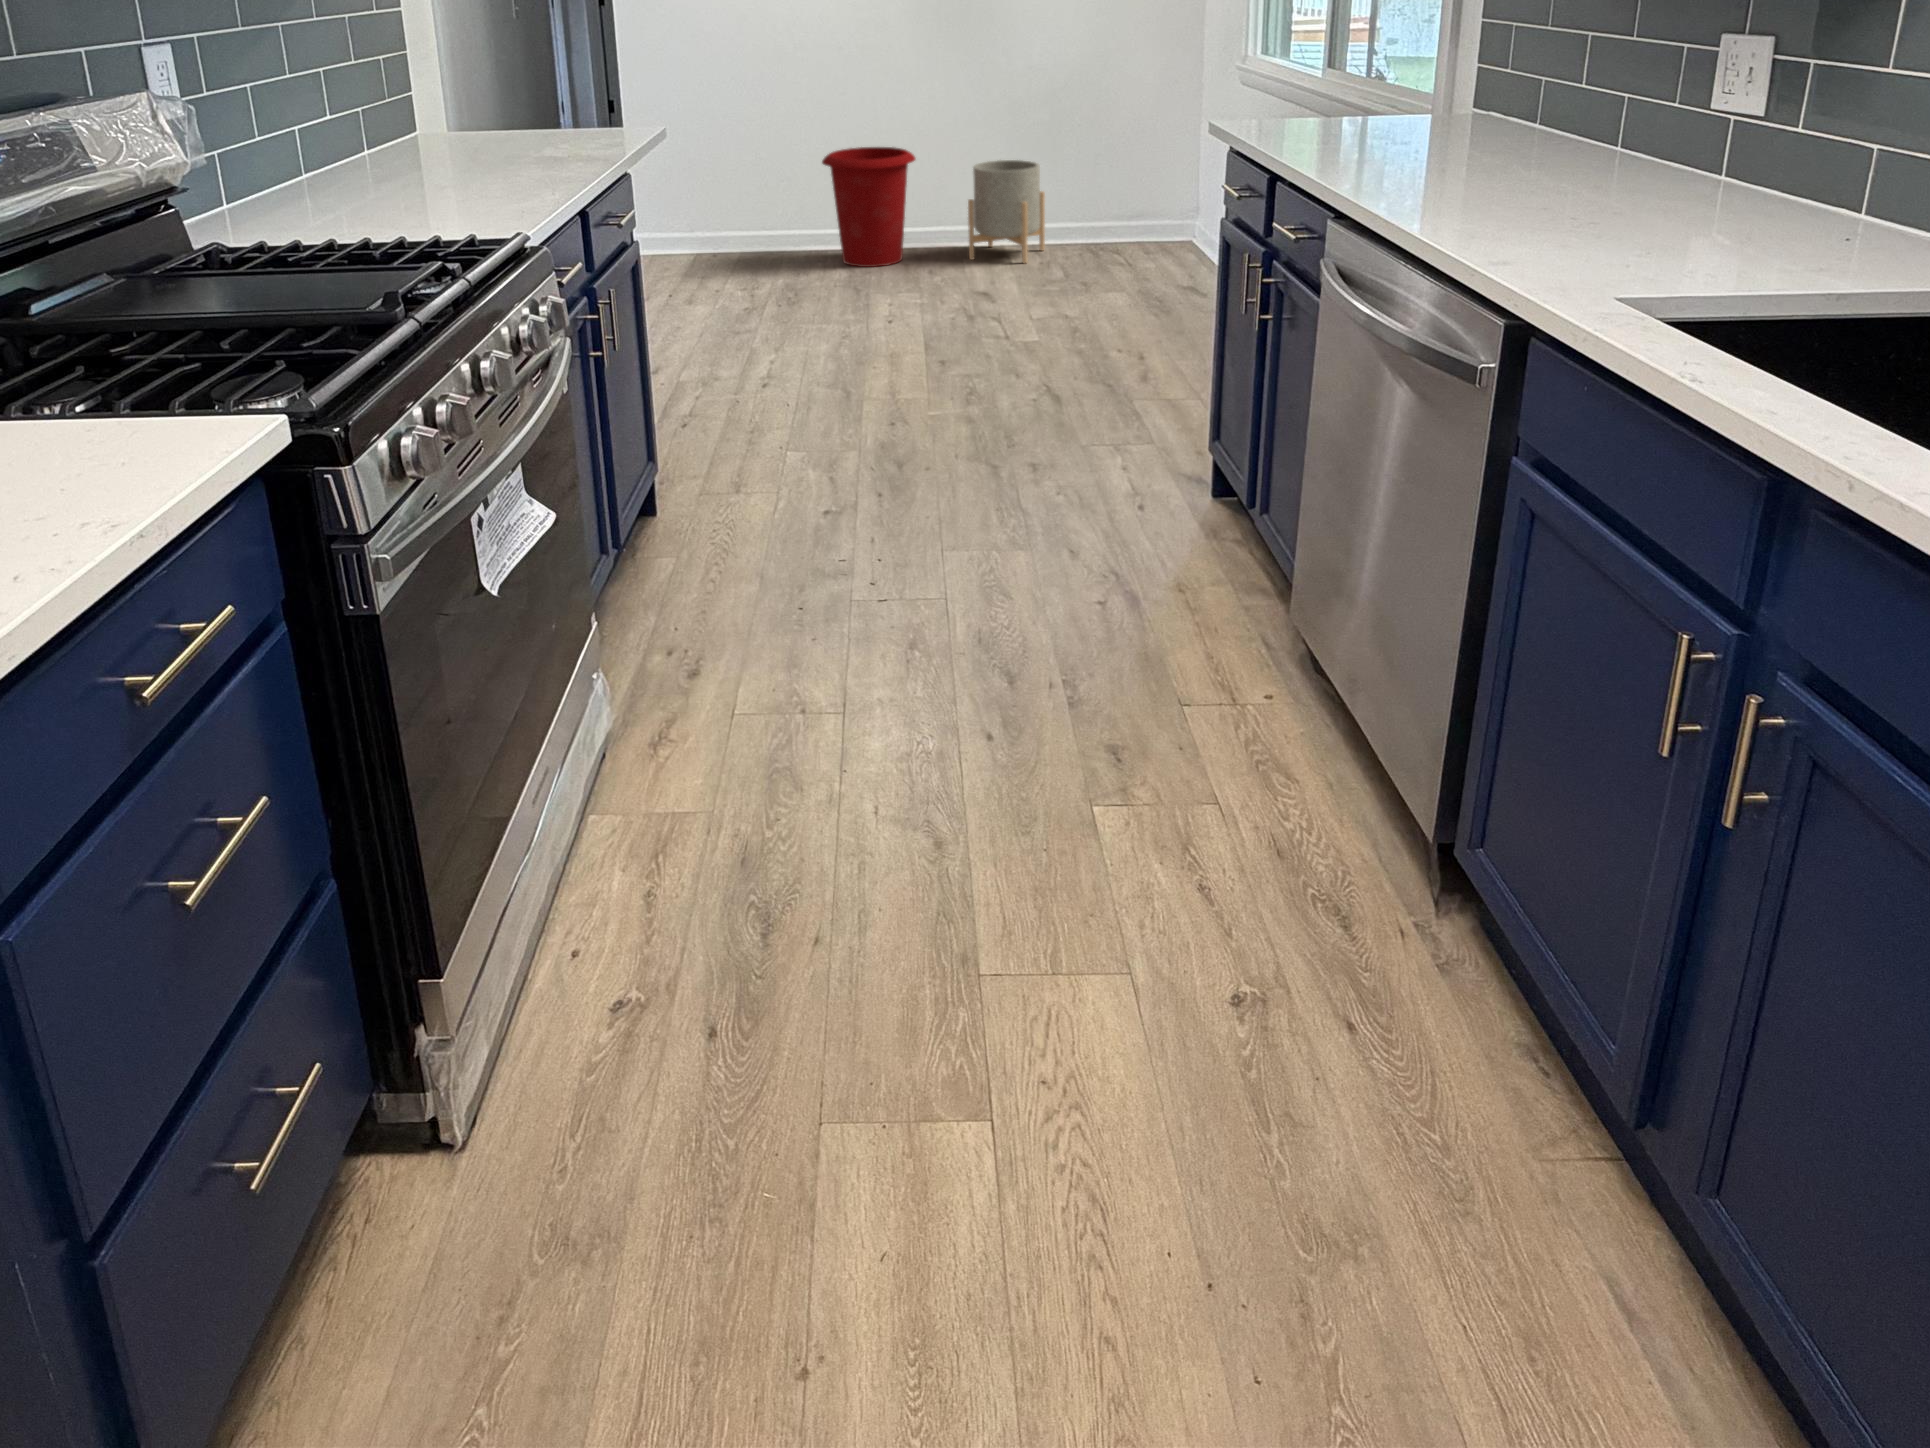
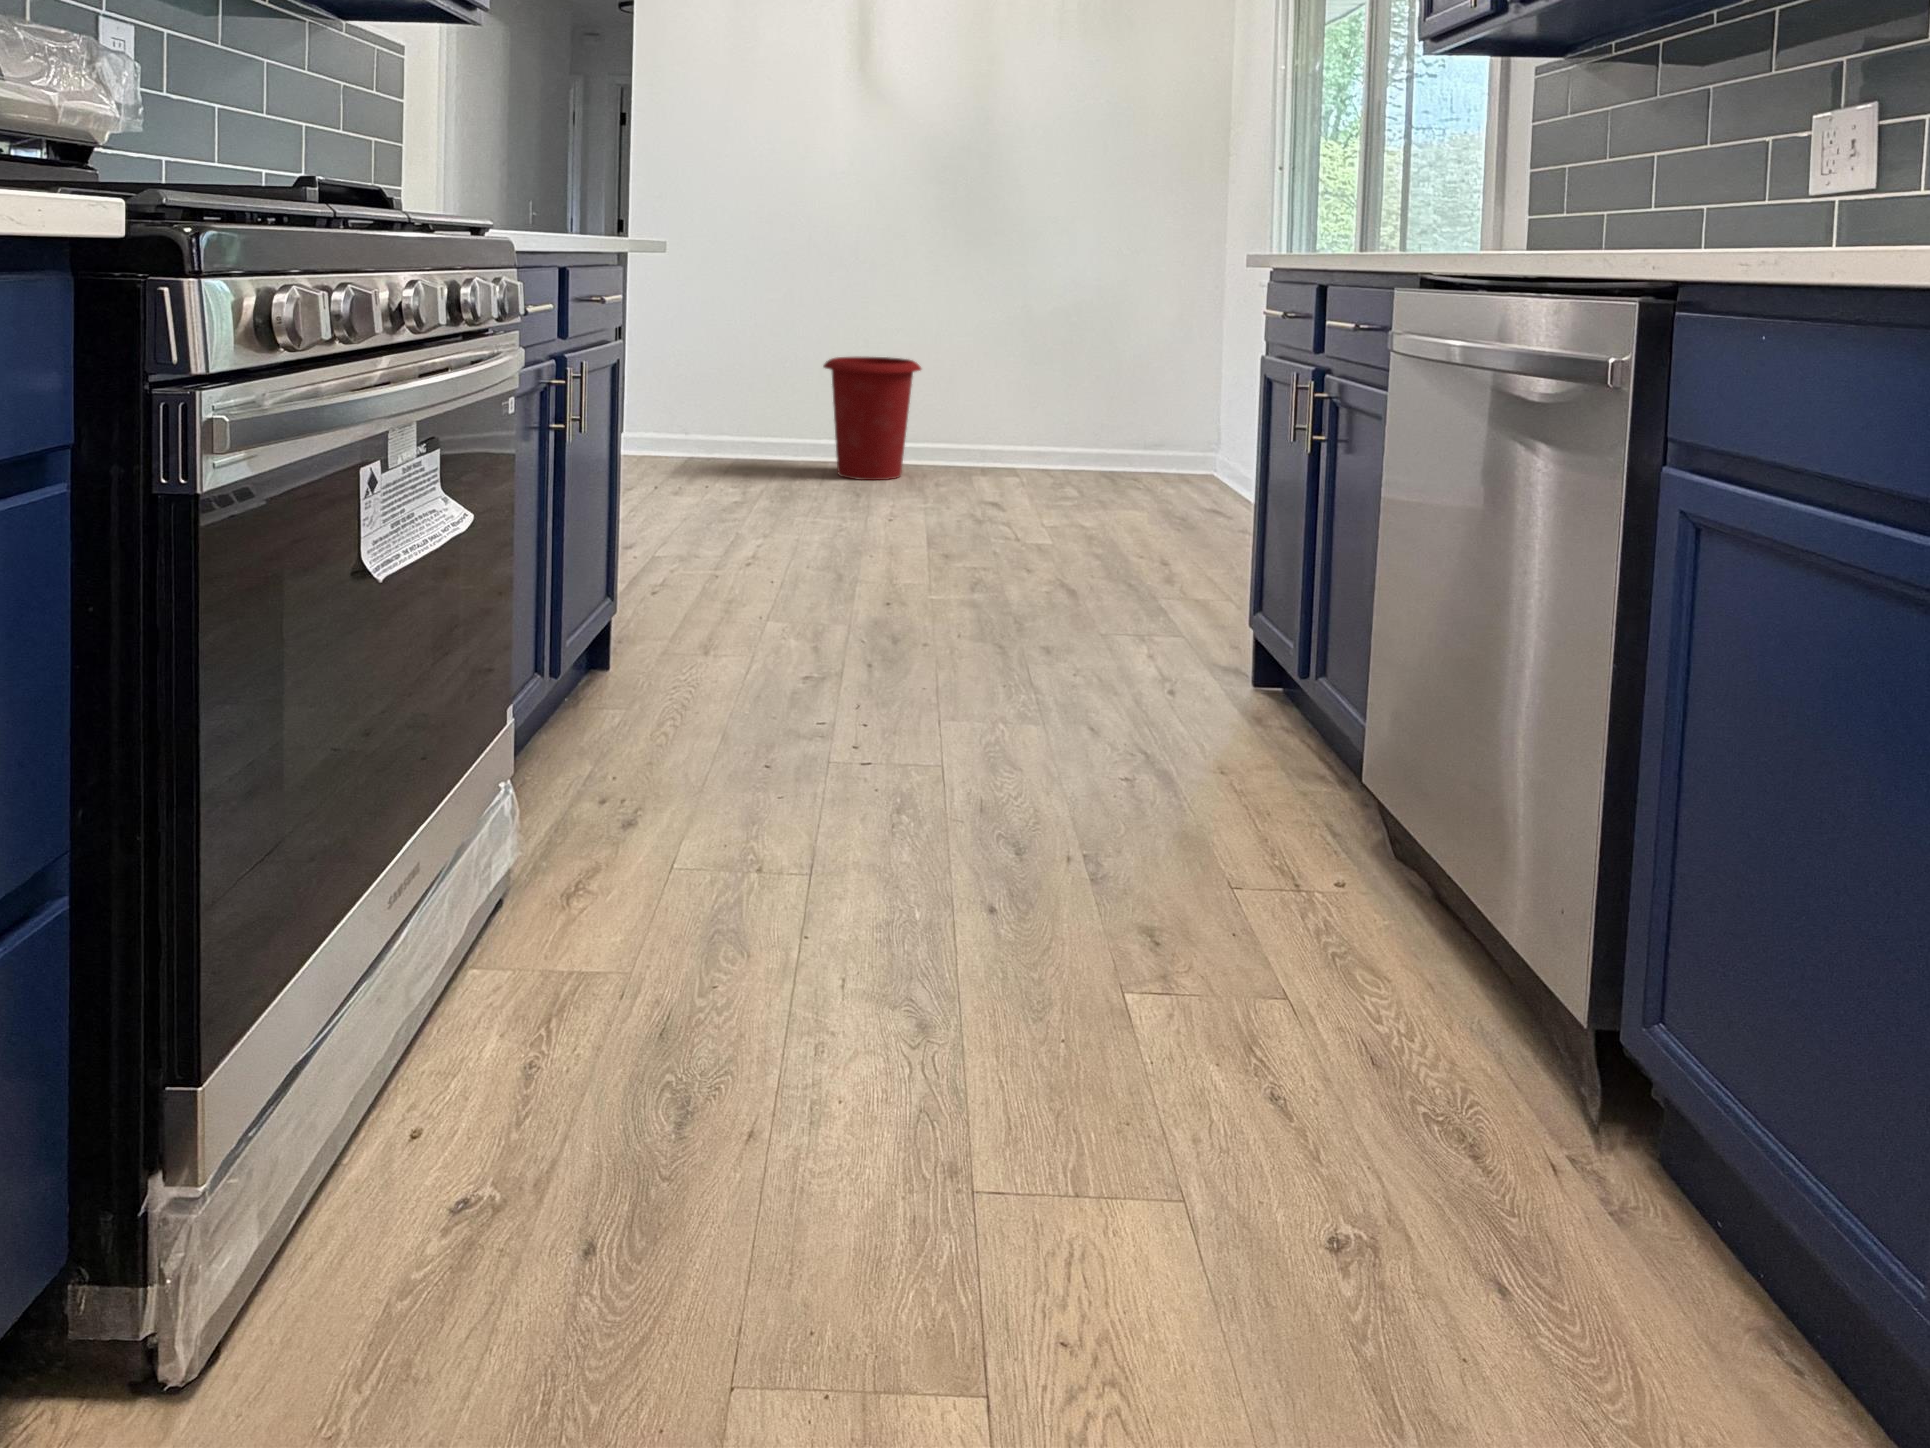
planter: present [968,160,1045,263] -> none [972,379,1055,486]

